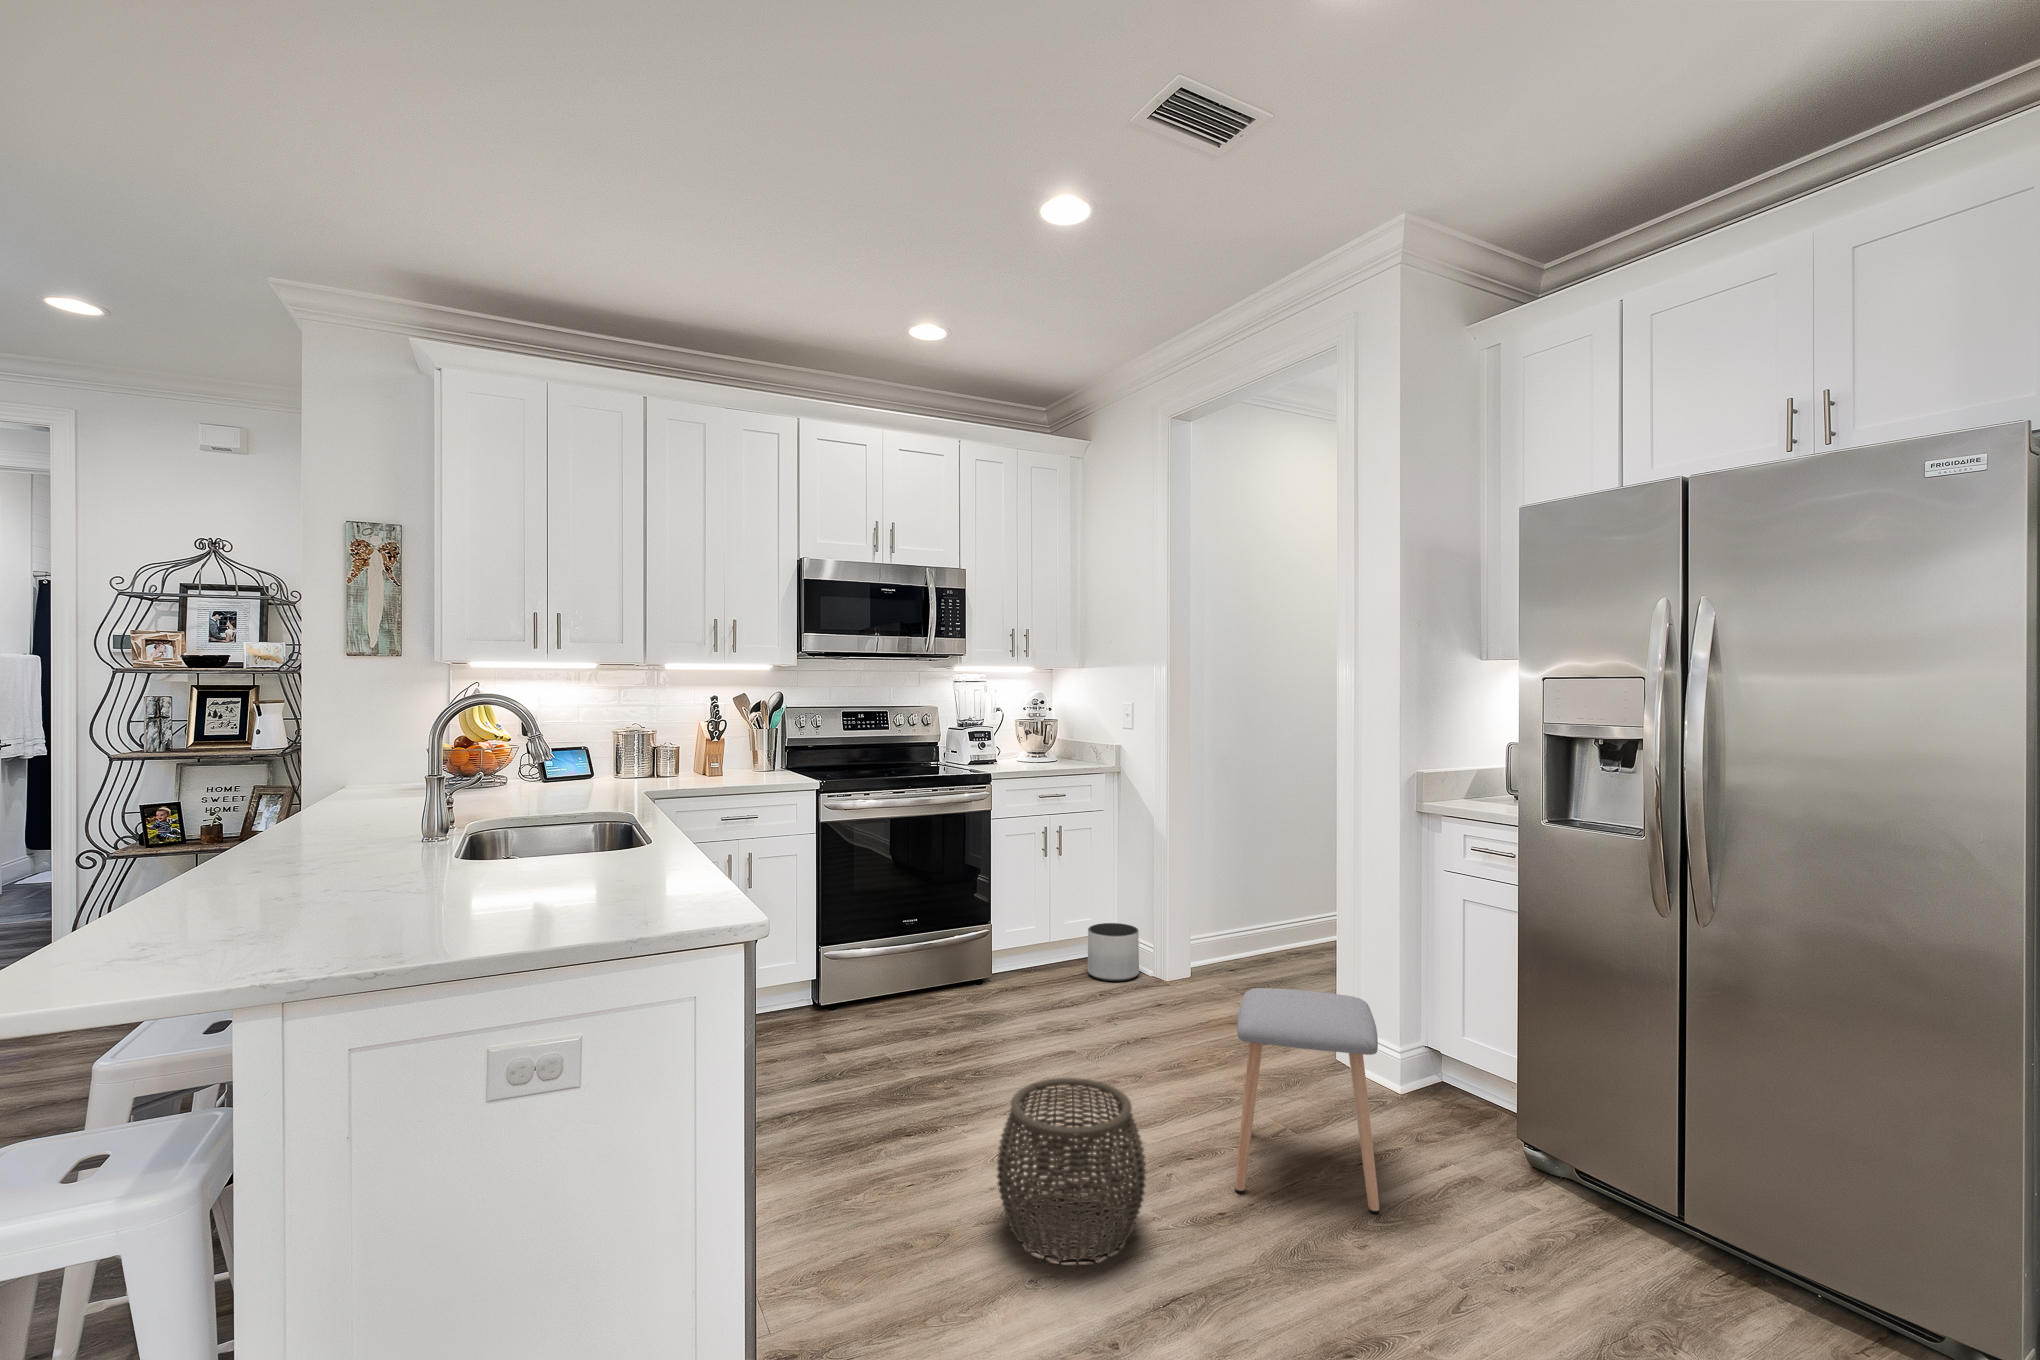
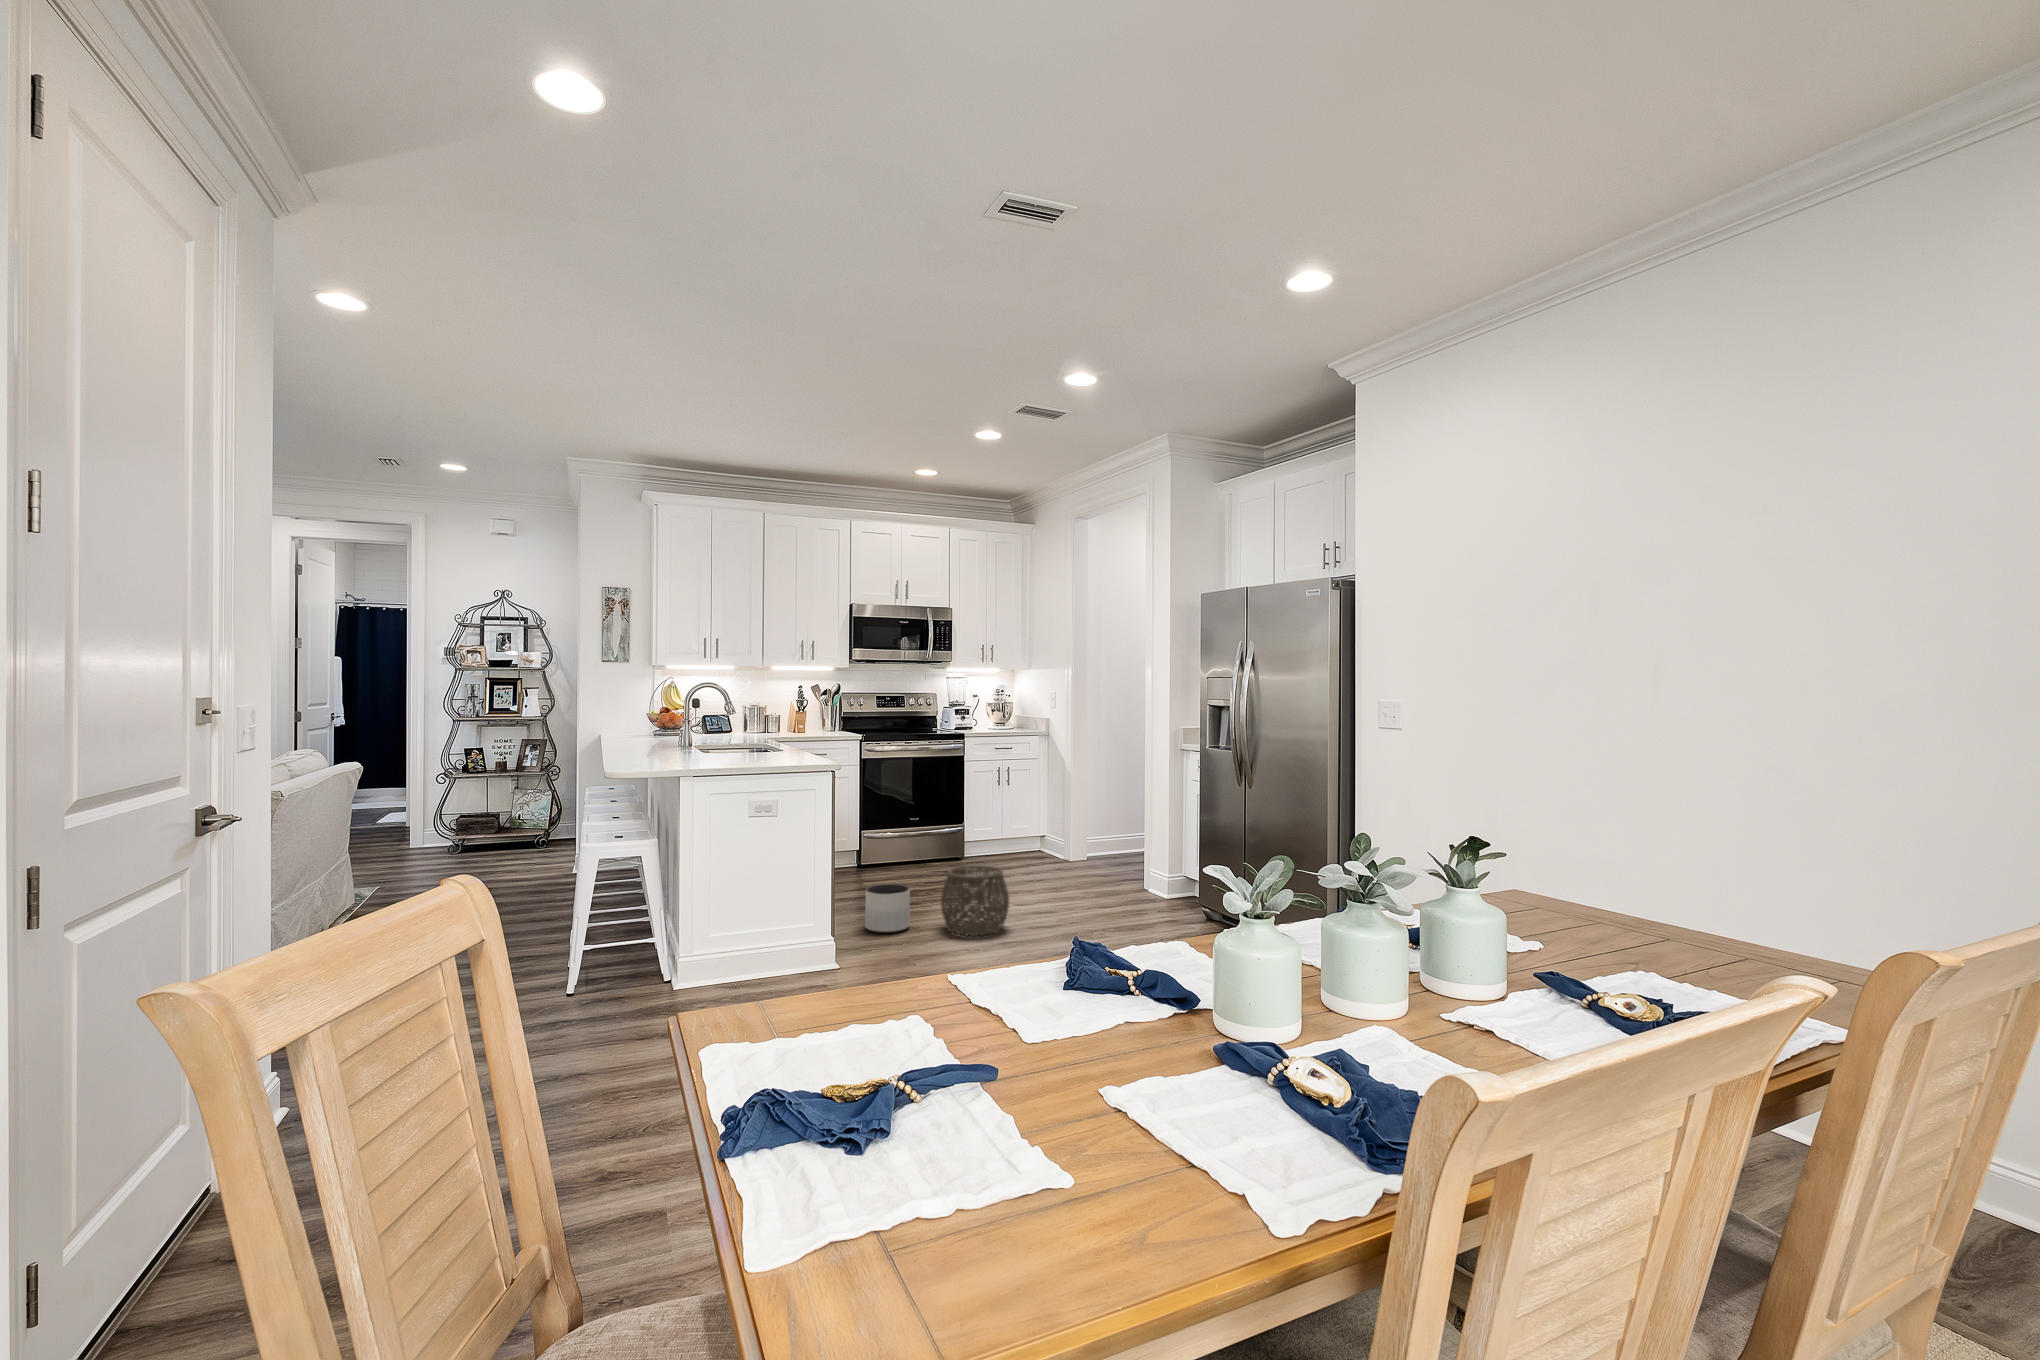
planter: present [1088,923,1139,981] -> present [865,884,910,933]
stool: present [1235,988,1379,1213] -> none [1059,833,1136,929]

